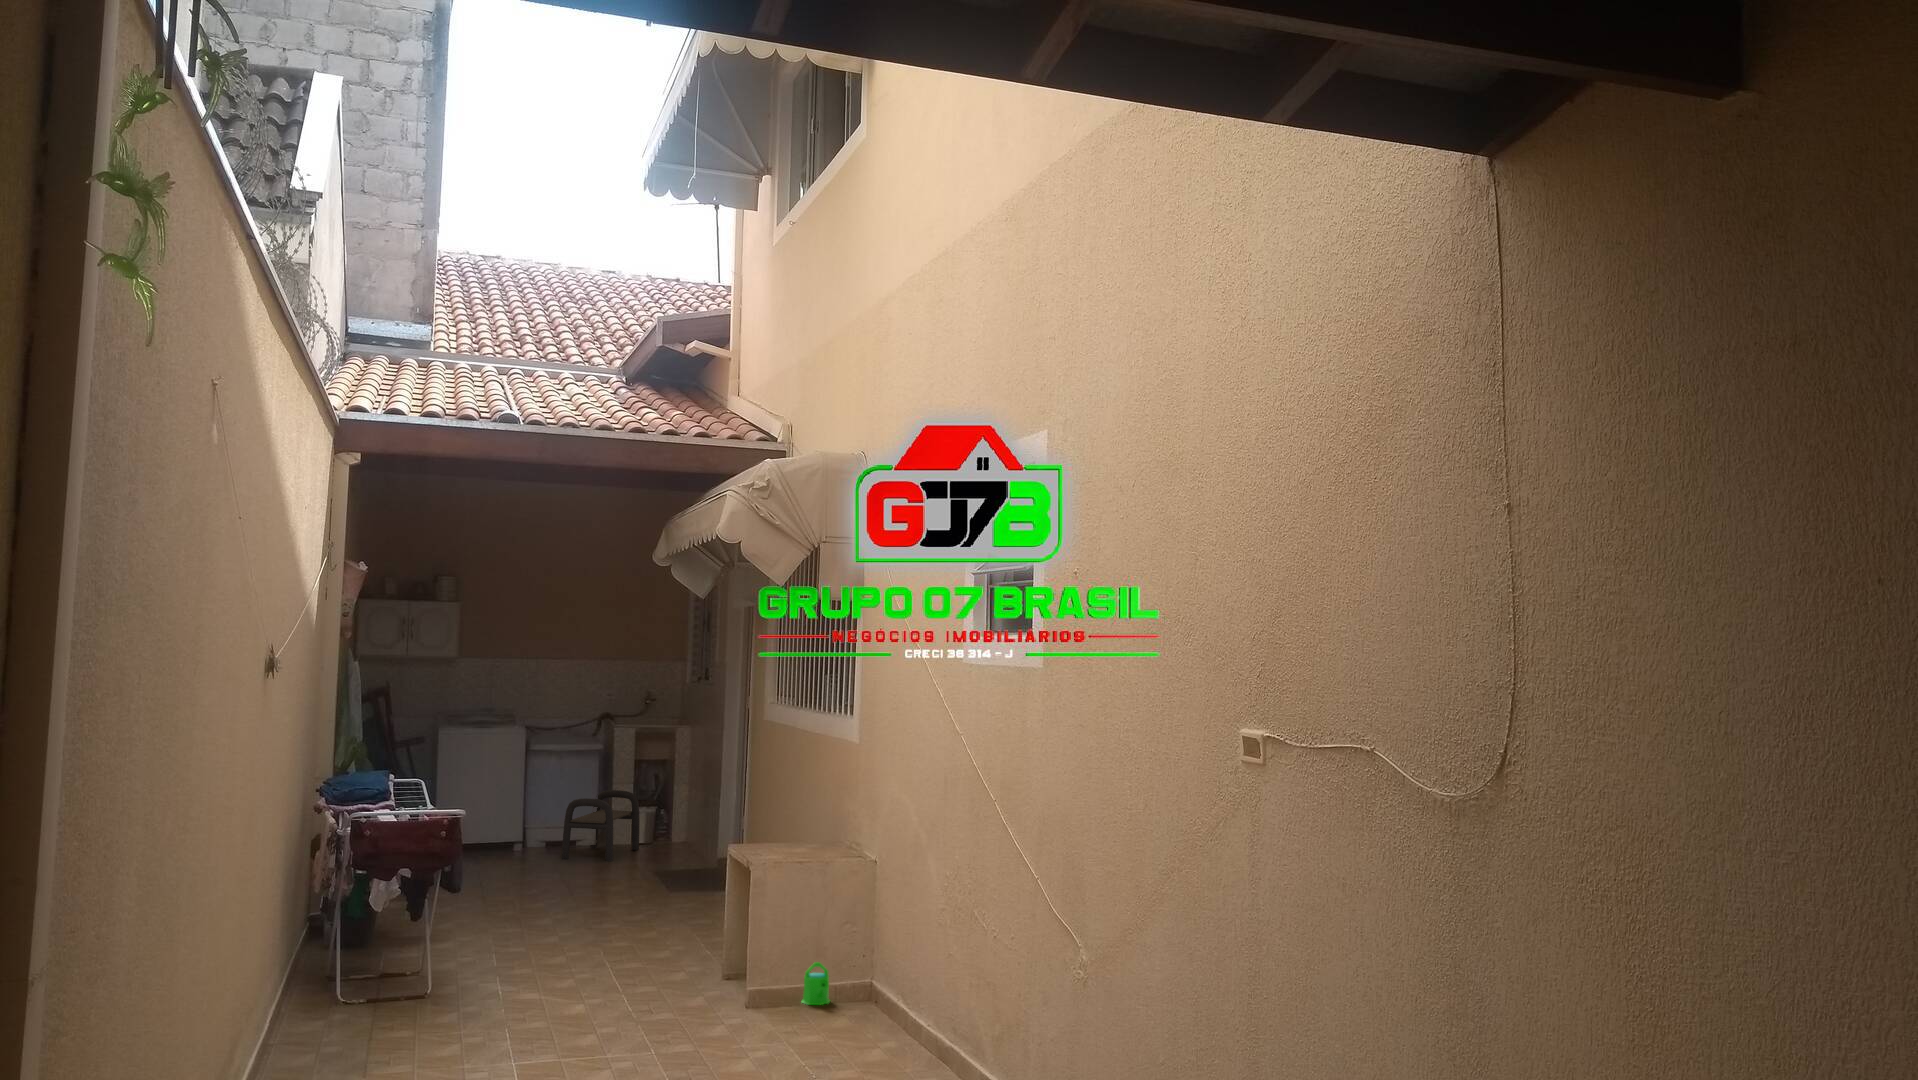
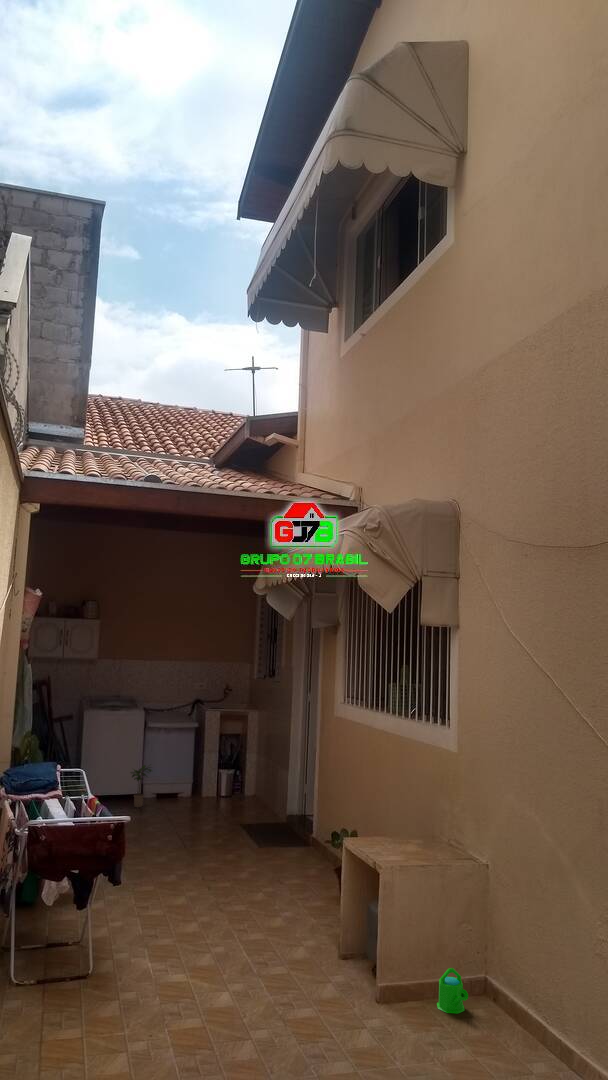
bench: present [561,790,639,861] -> none [171,757,224,813]
potted plant: none [503,799,538,857] -> present [131,765,152,807]

